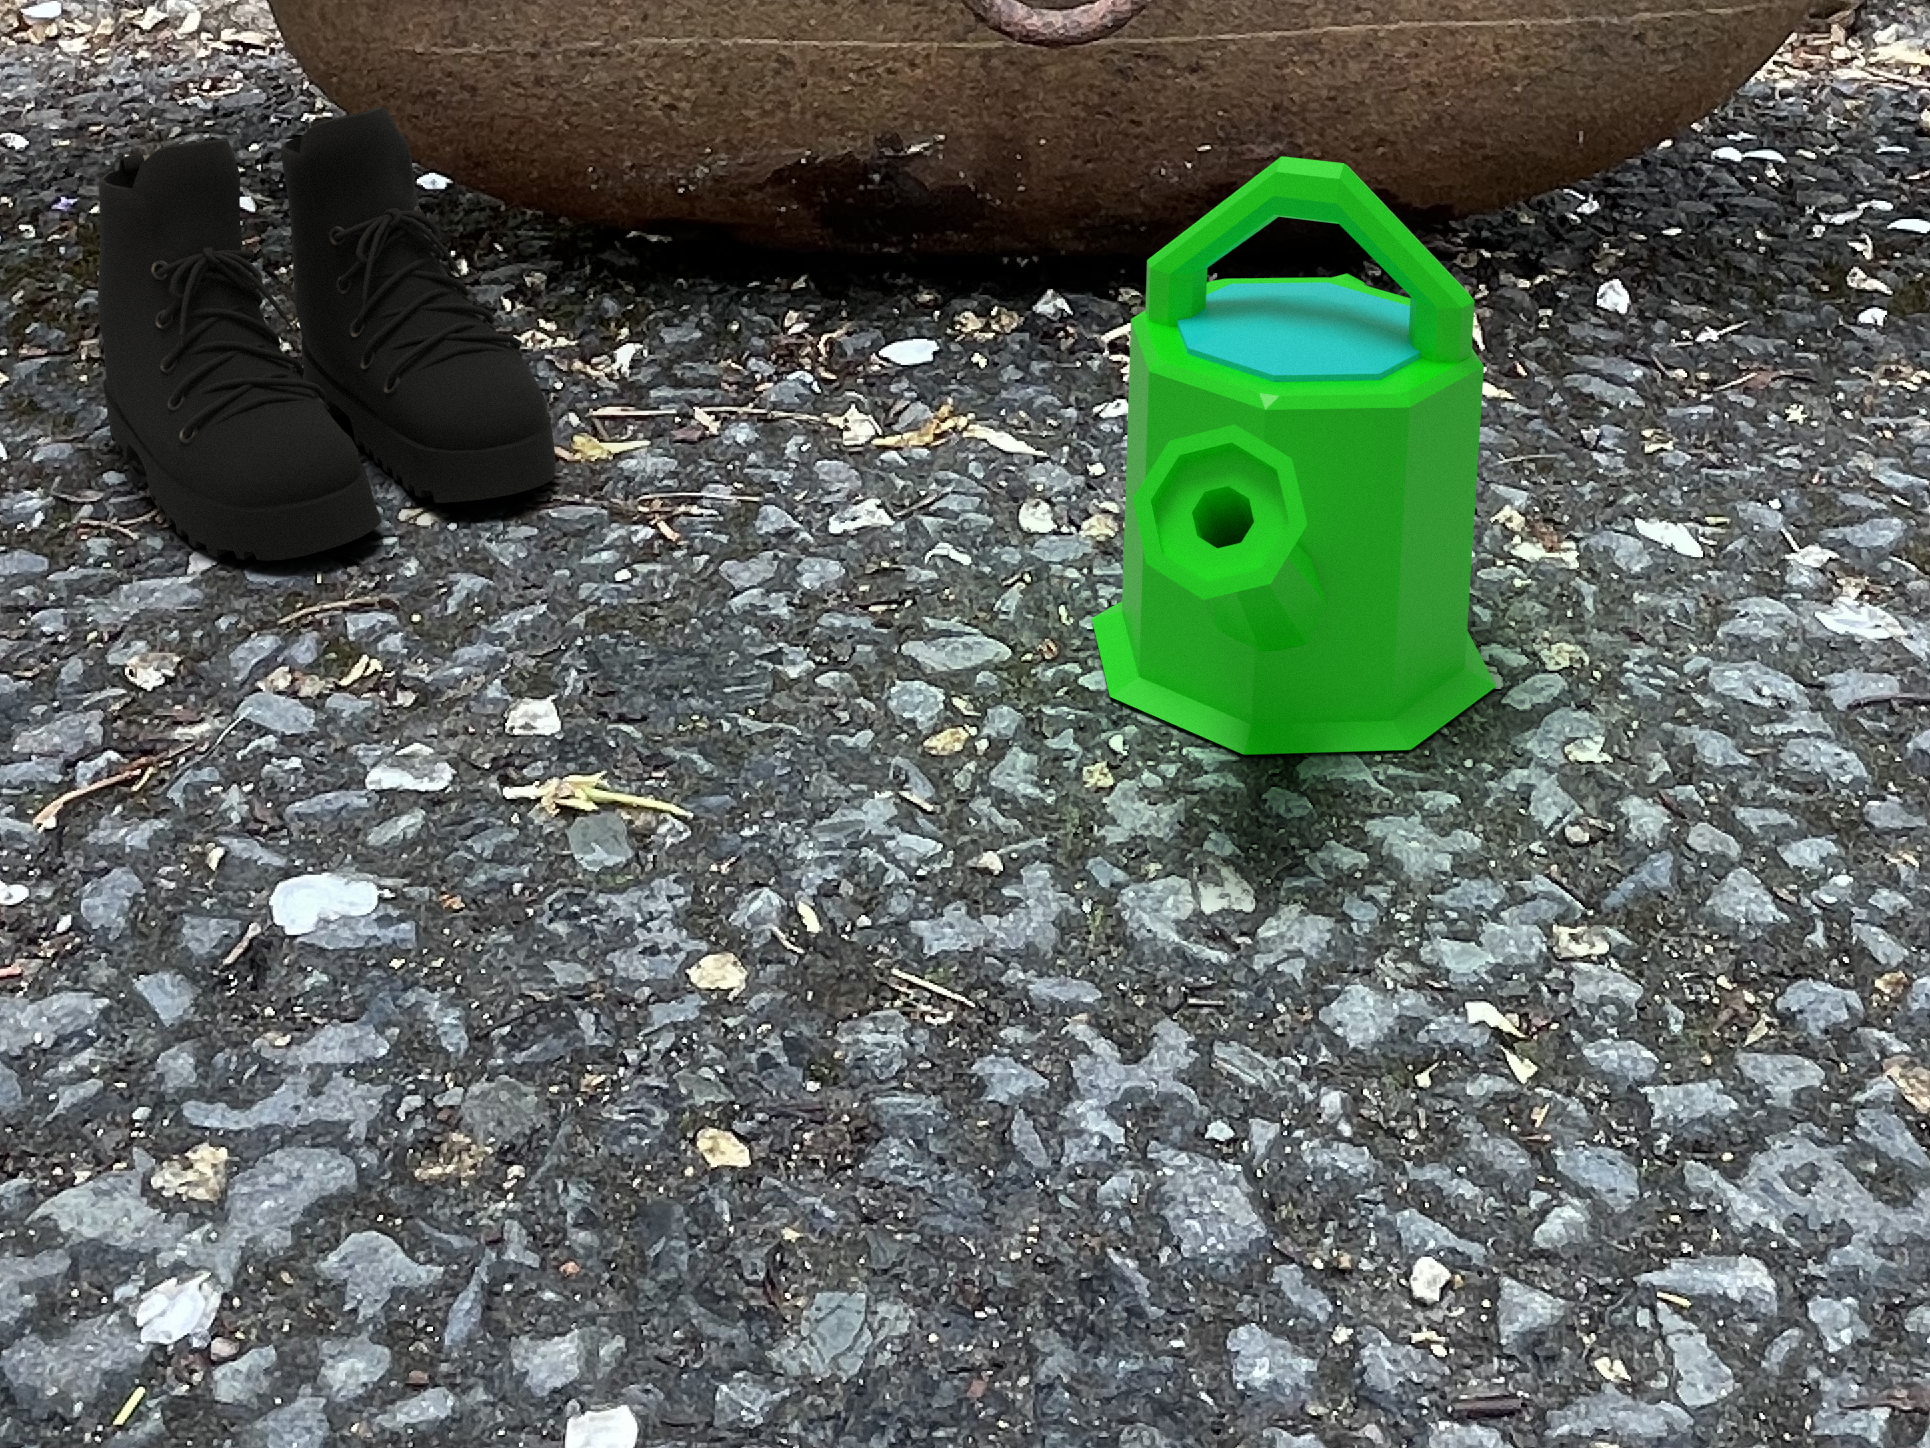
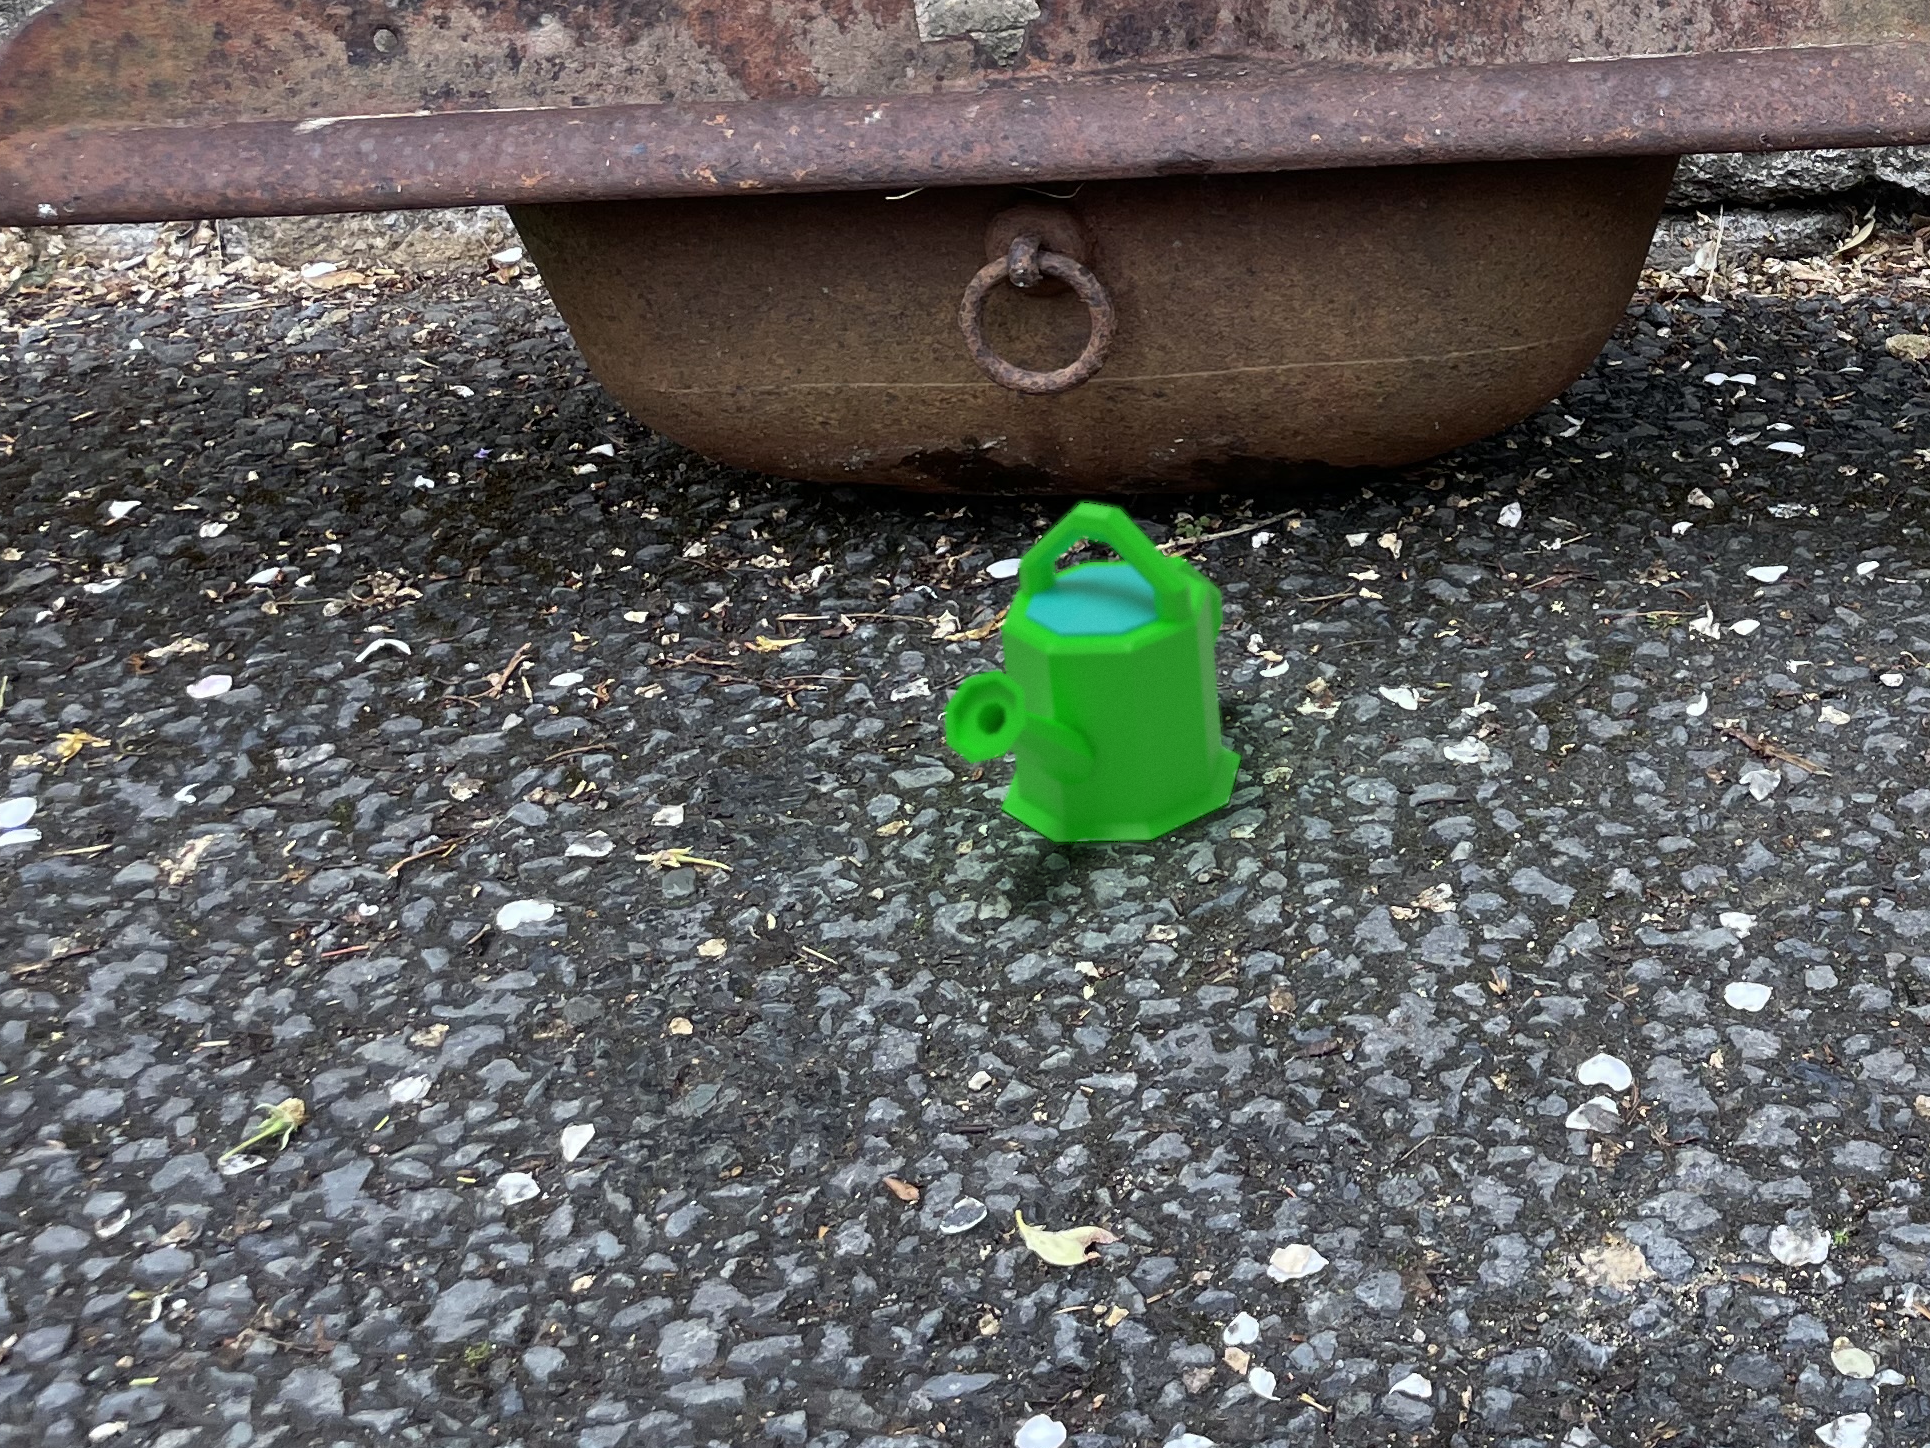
boots: present [98,107,556,561] -> none [456,432,746,725]

